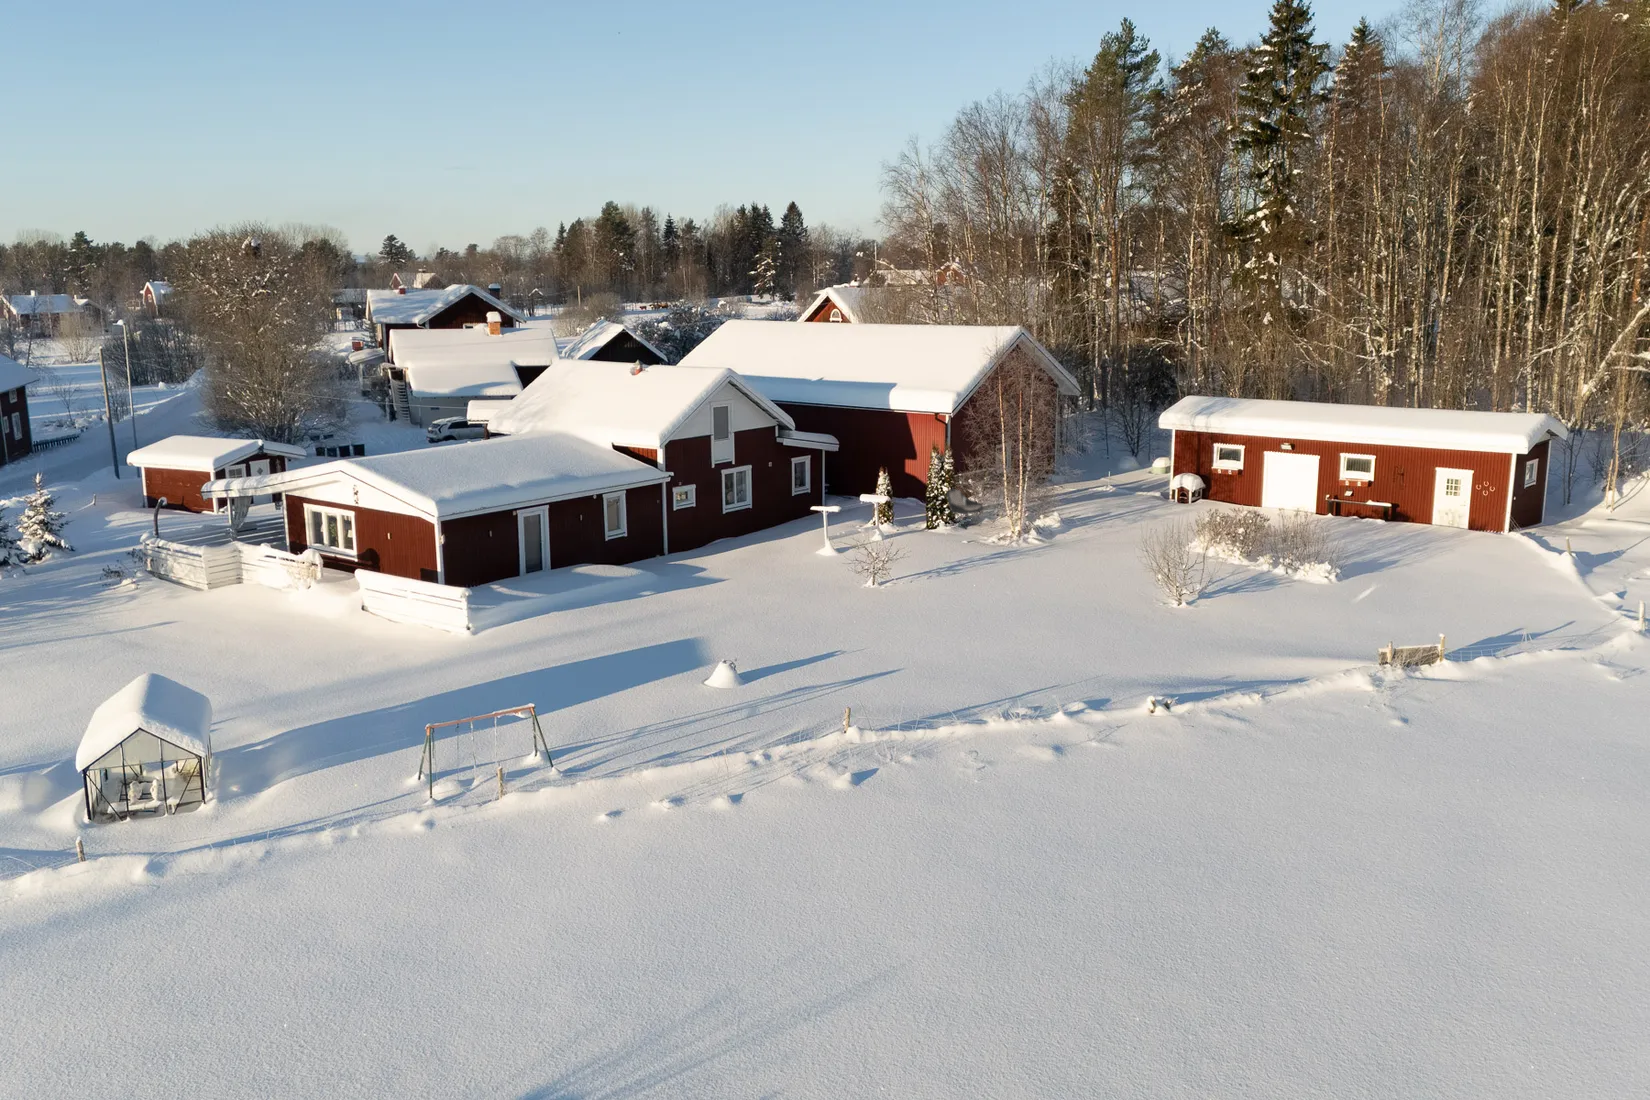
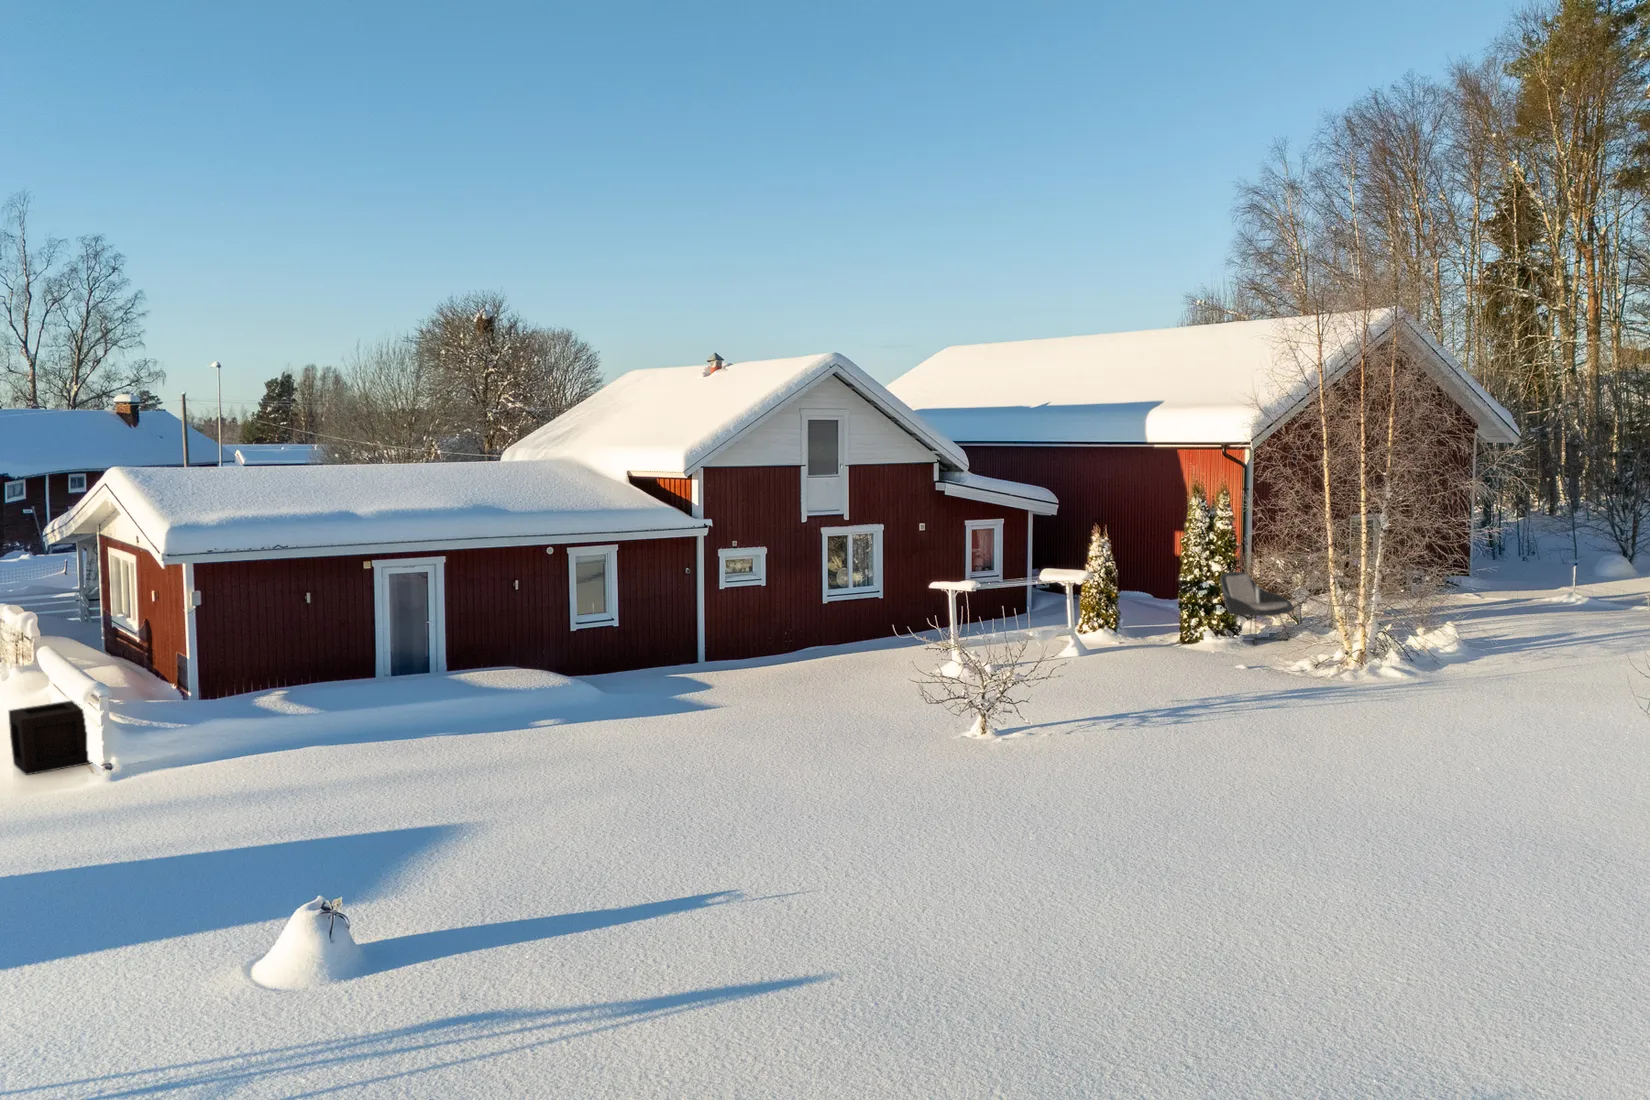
wooden crate: none [404,599,449,638] -> present [9,701,90,775]

